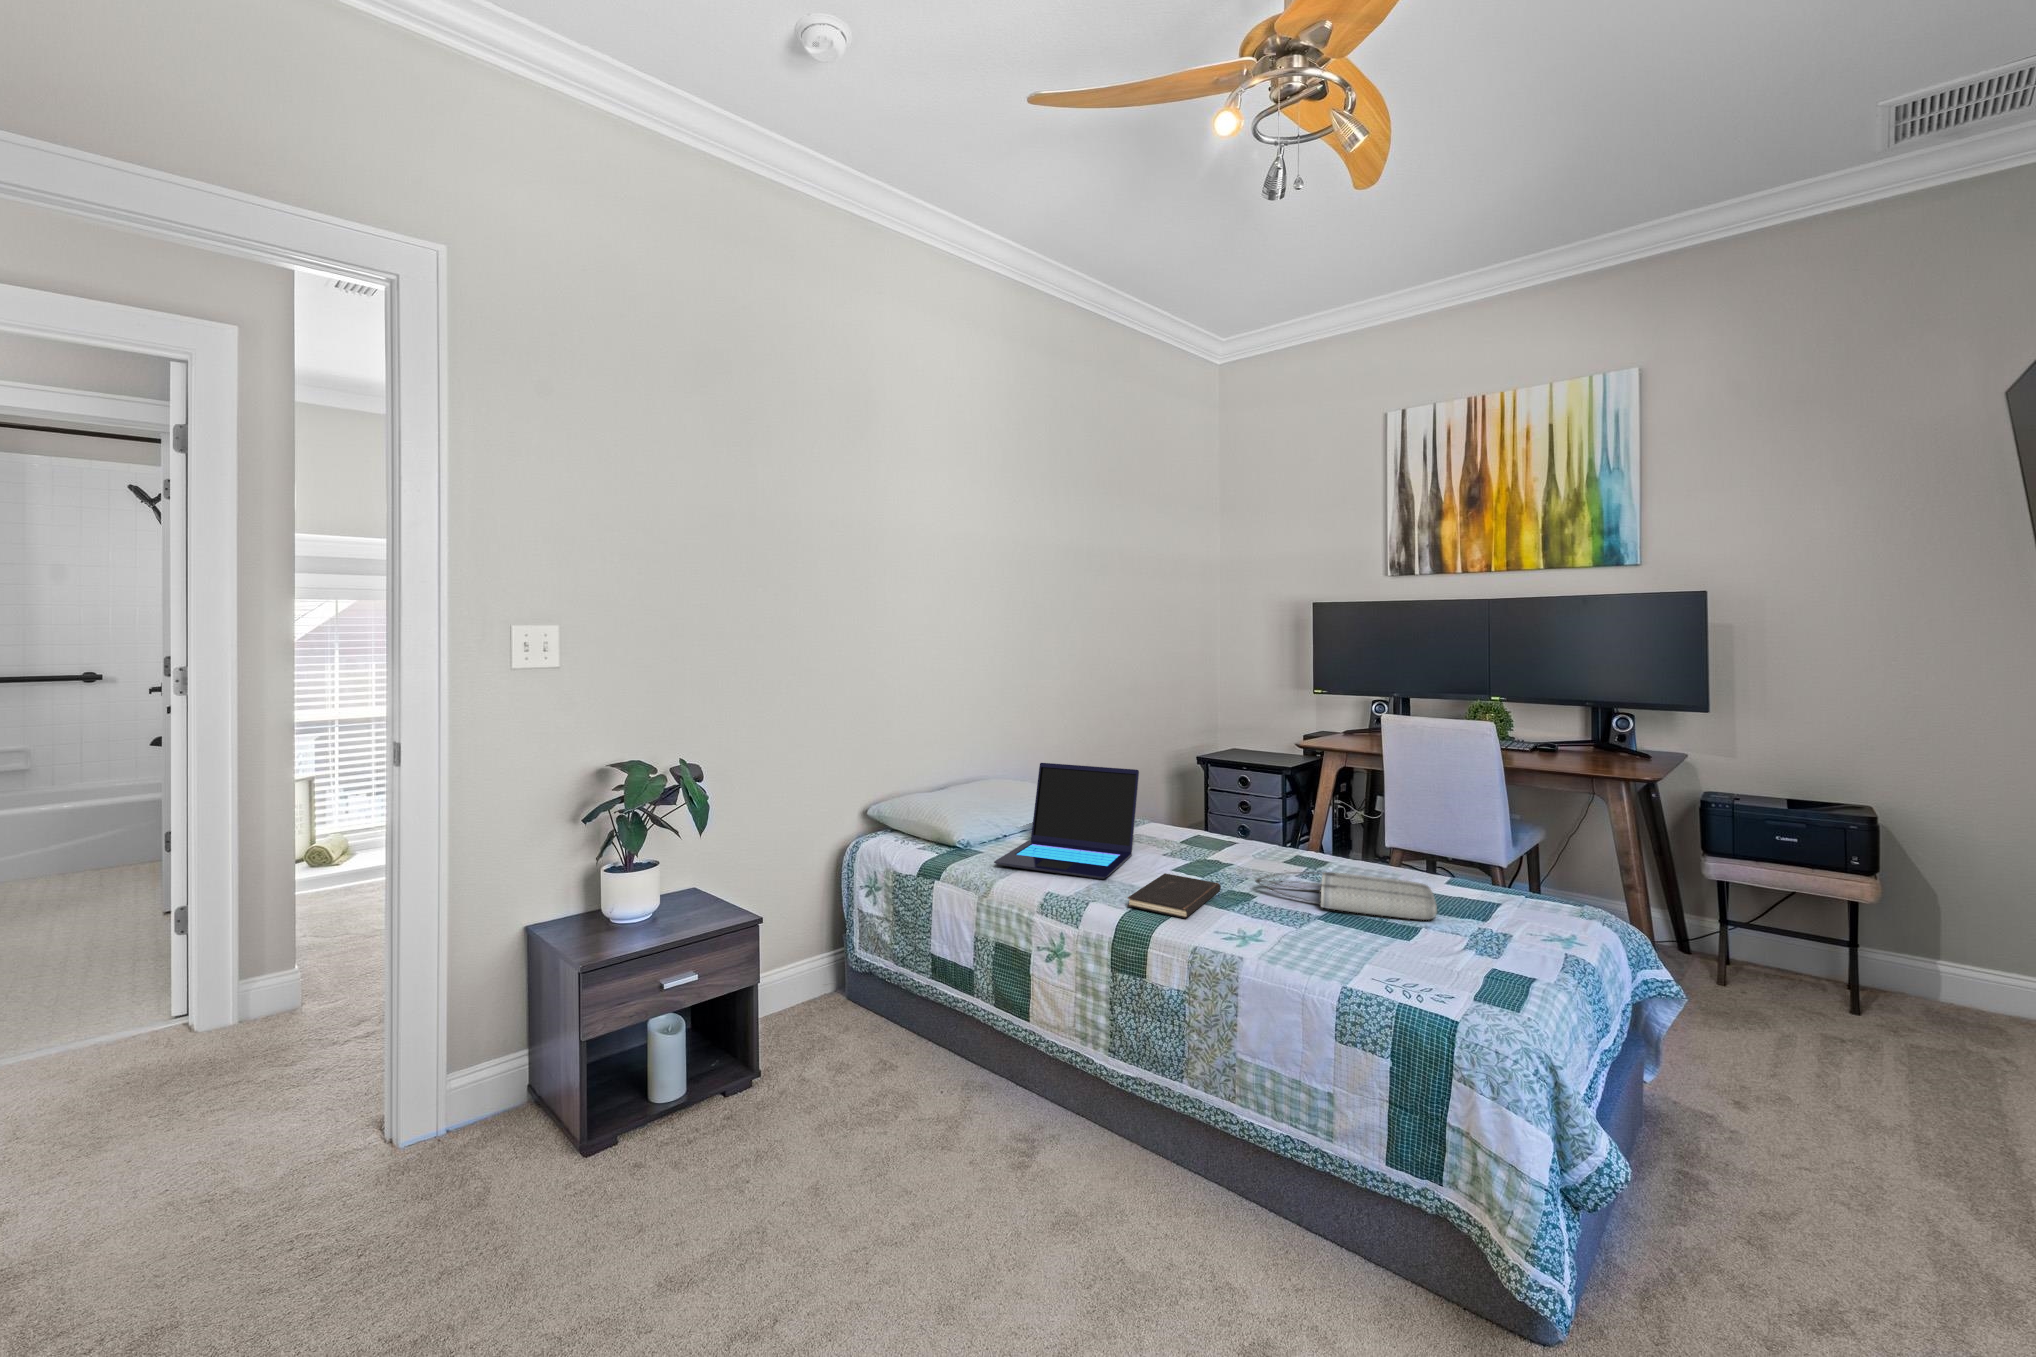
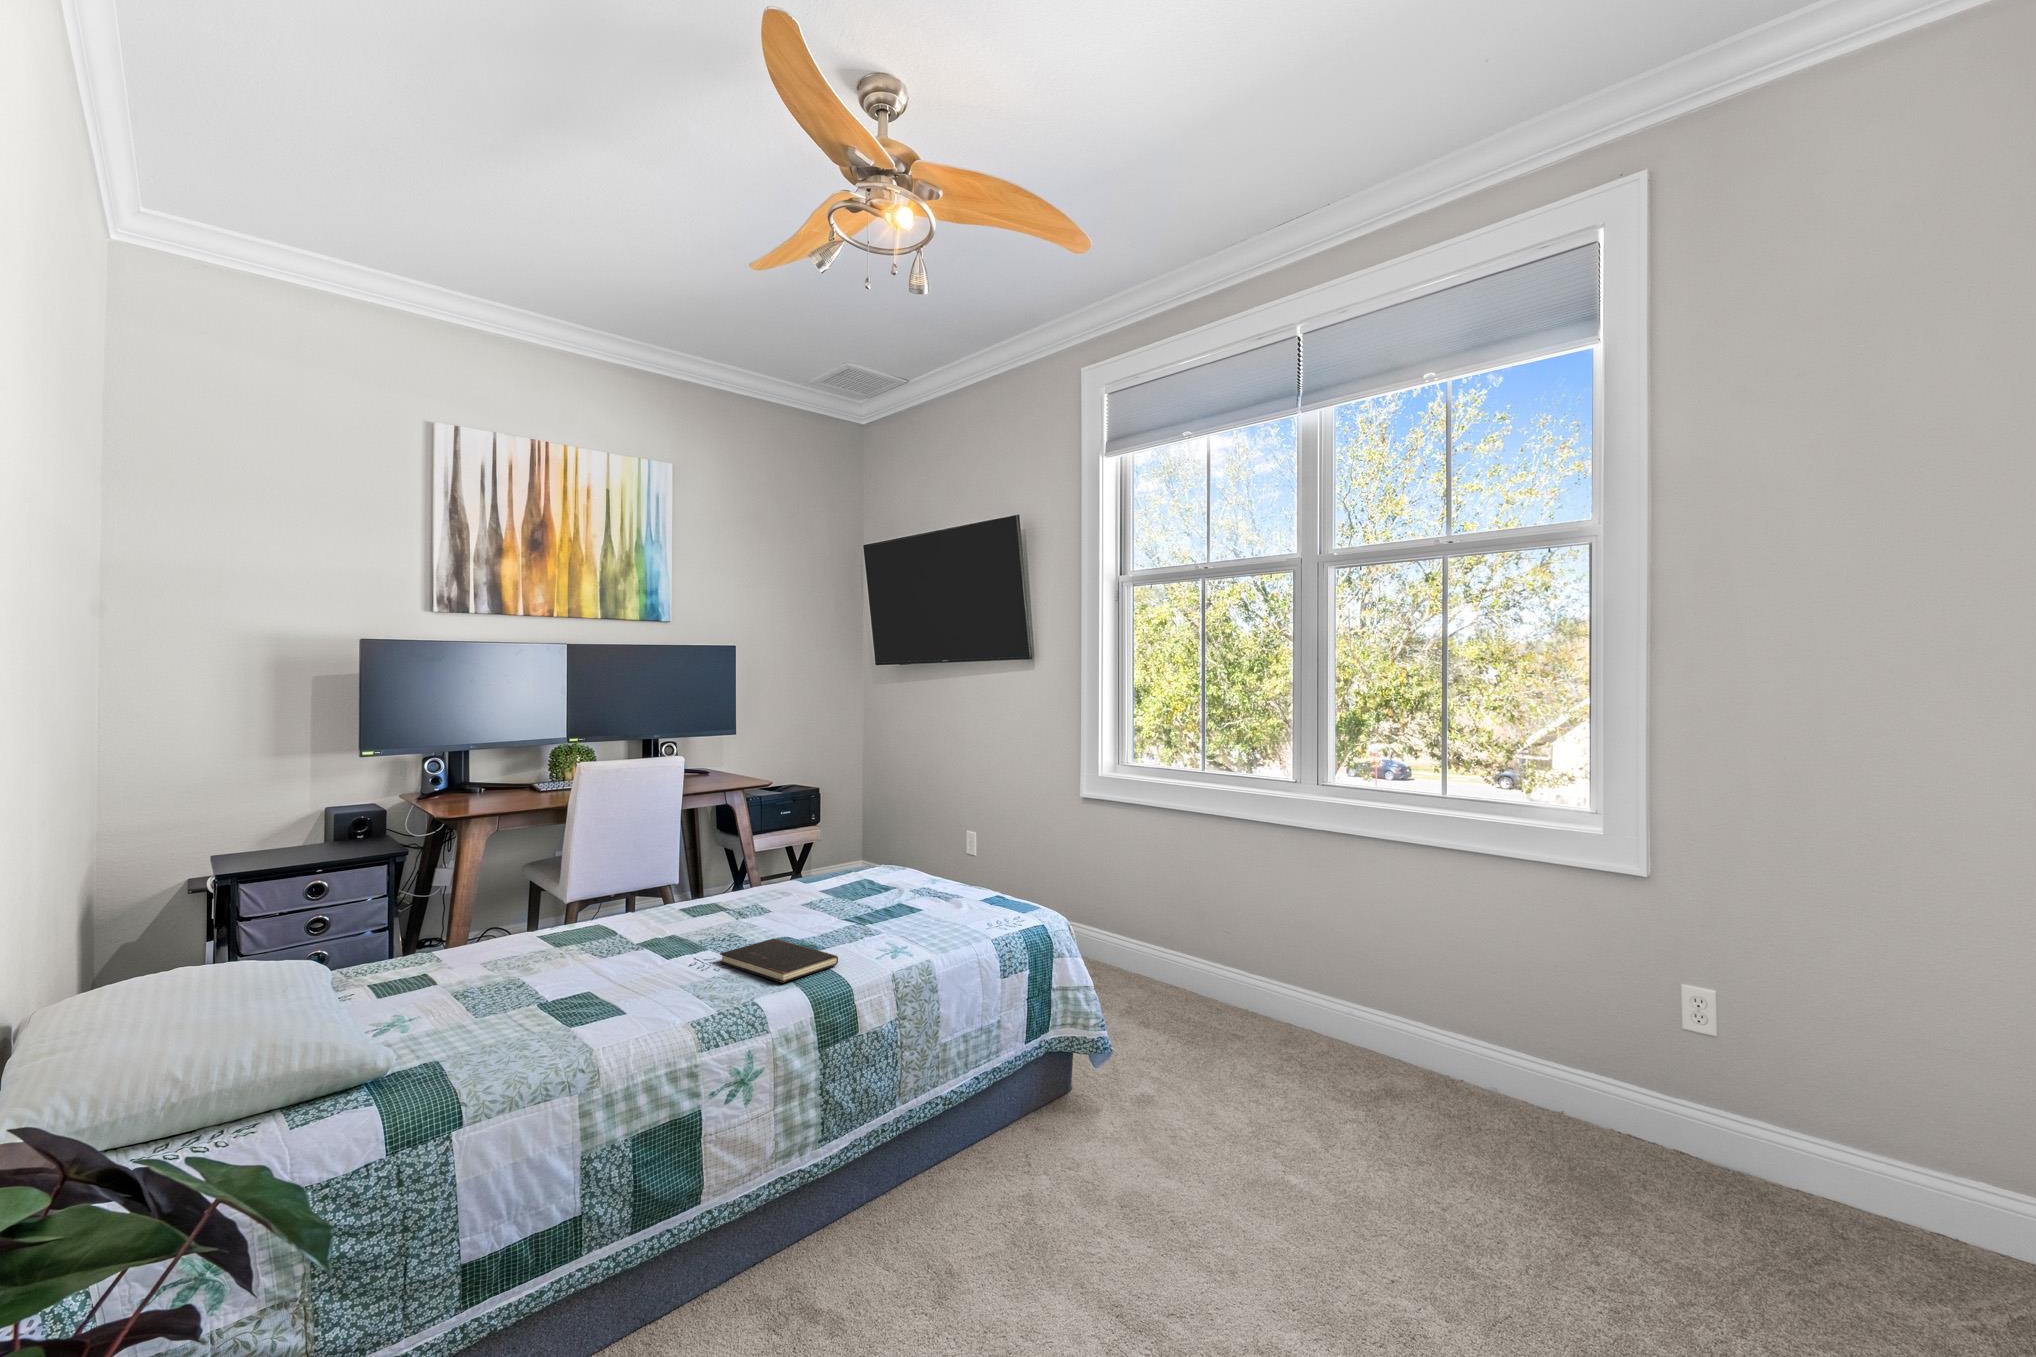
laptop: present [994,763,1139,879] -> none [427,857,685,1041]
tote bag: present [1255,872,1437,920] -> none [791,882,909,925]

